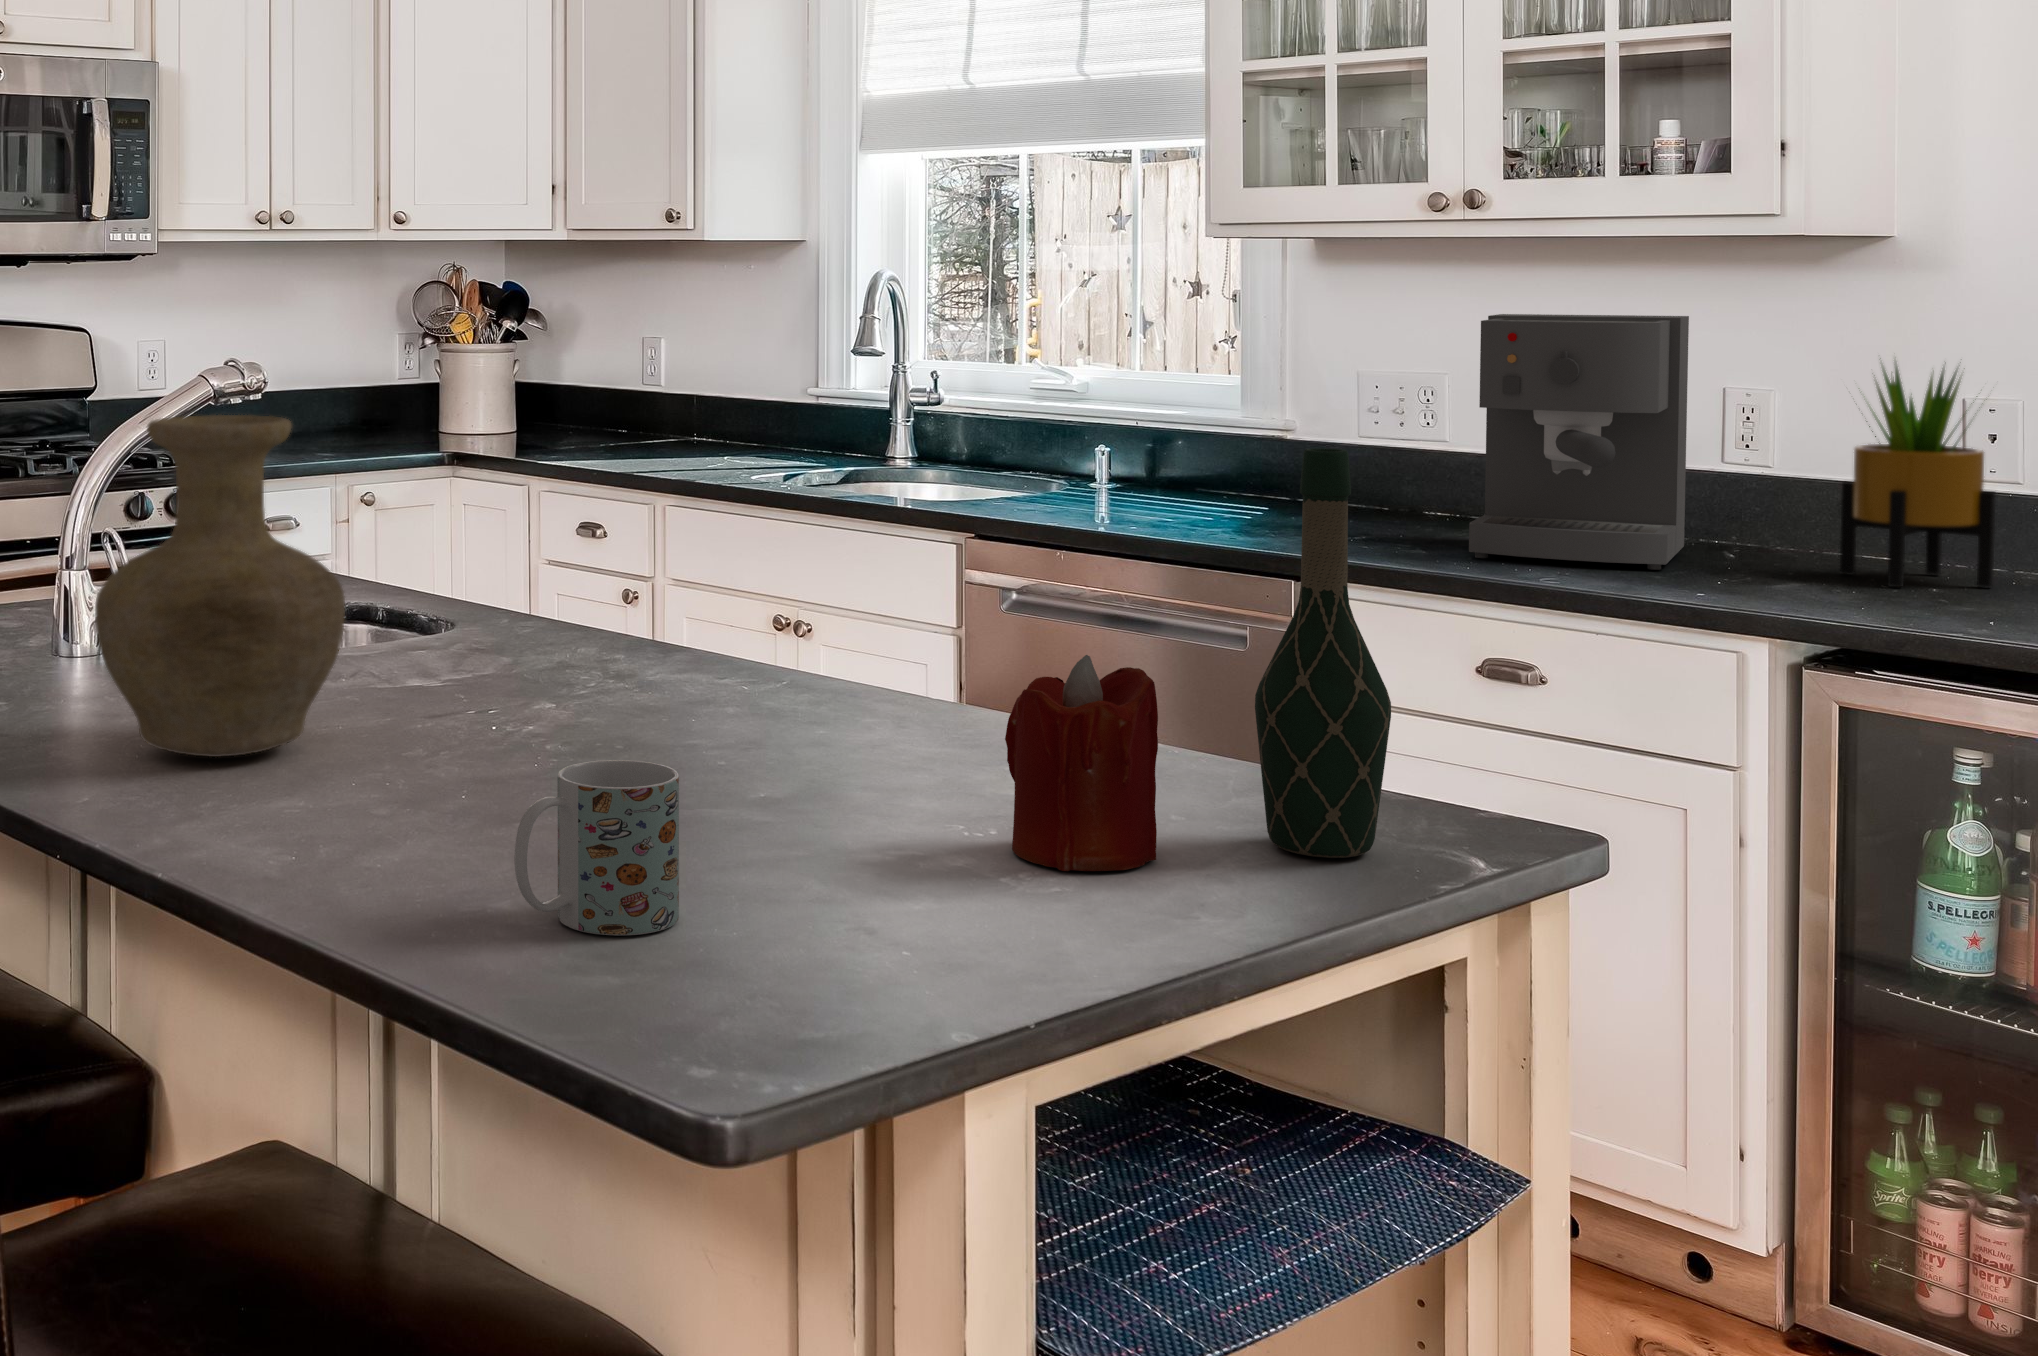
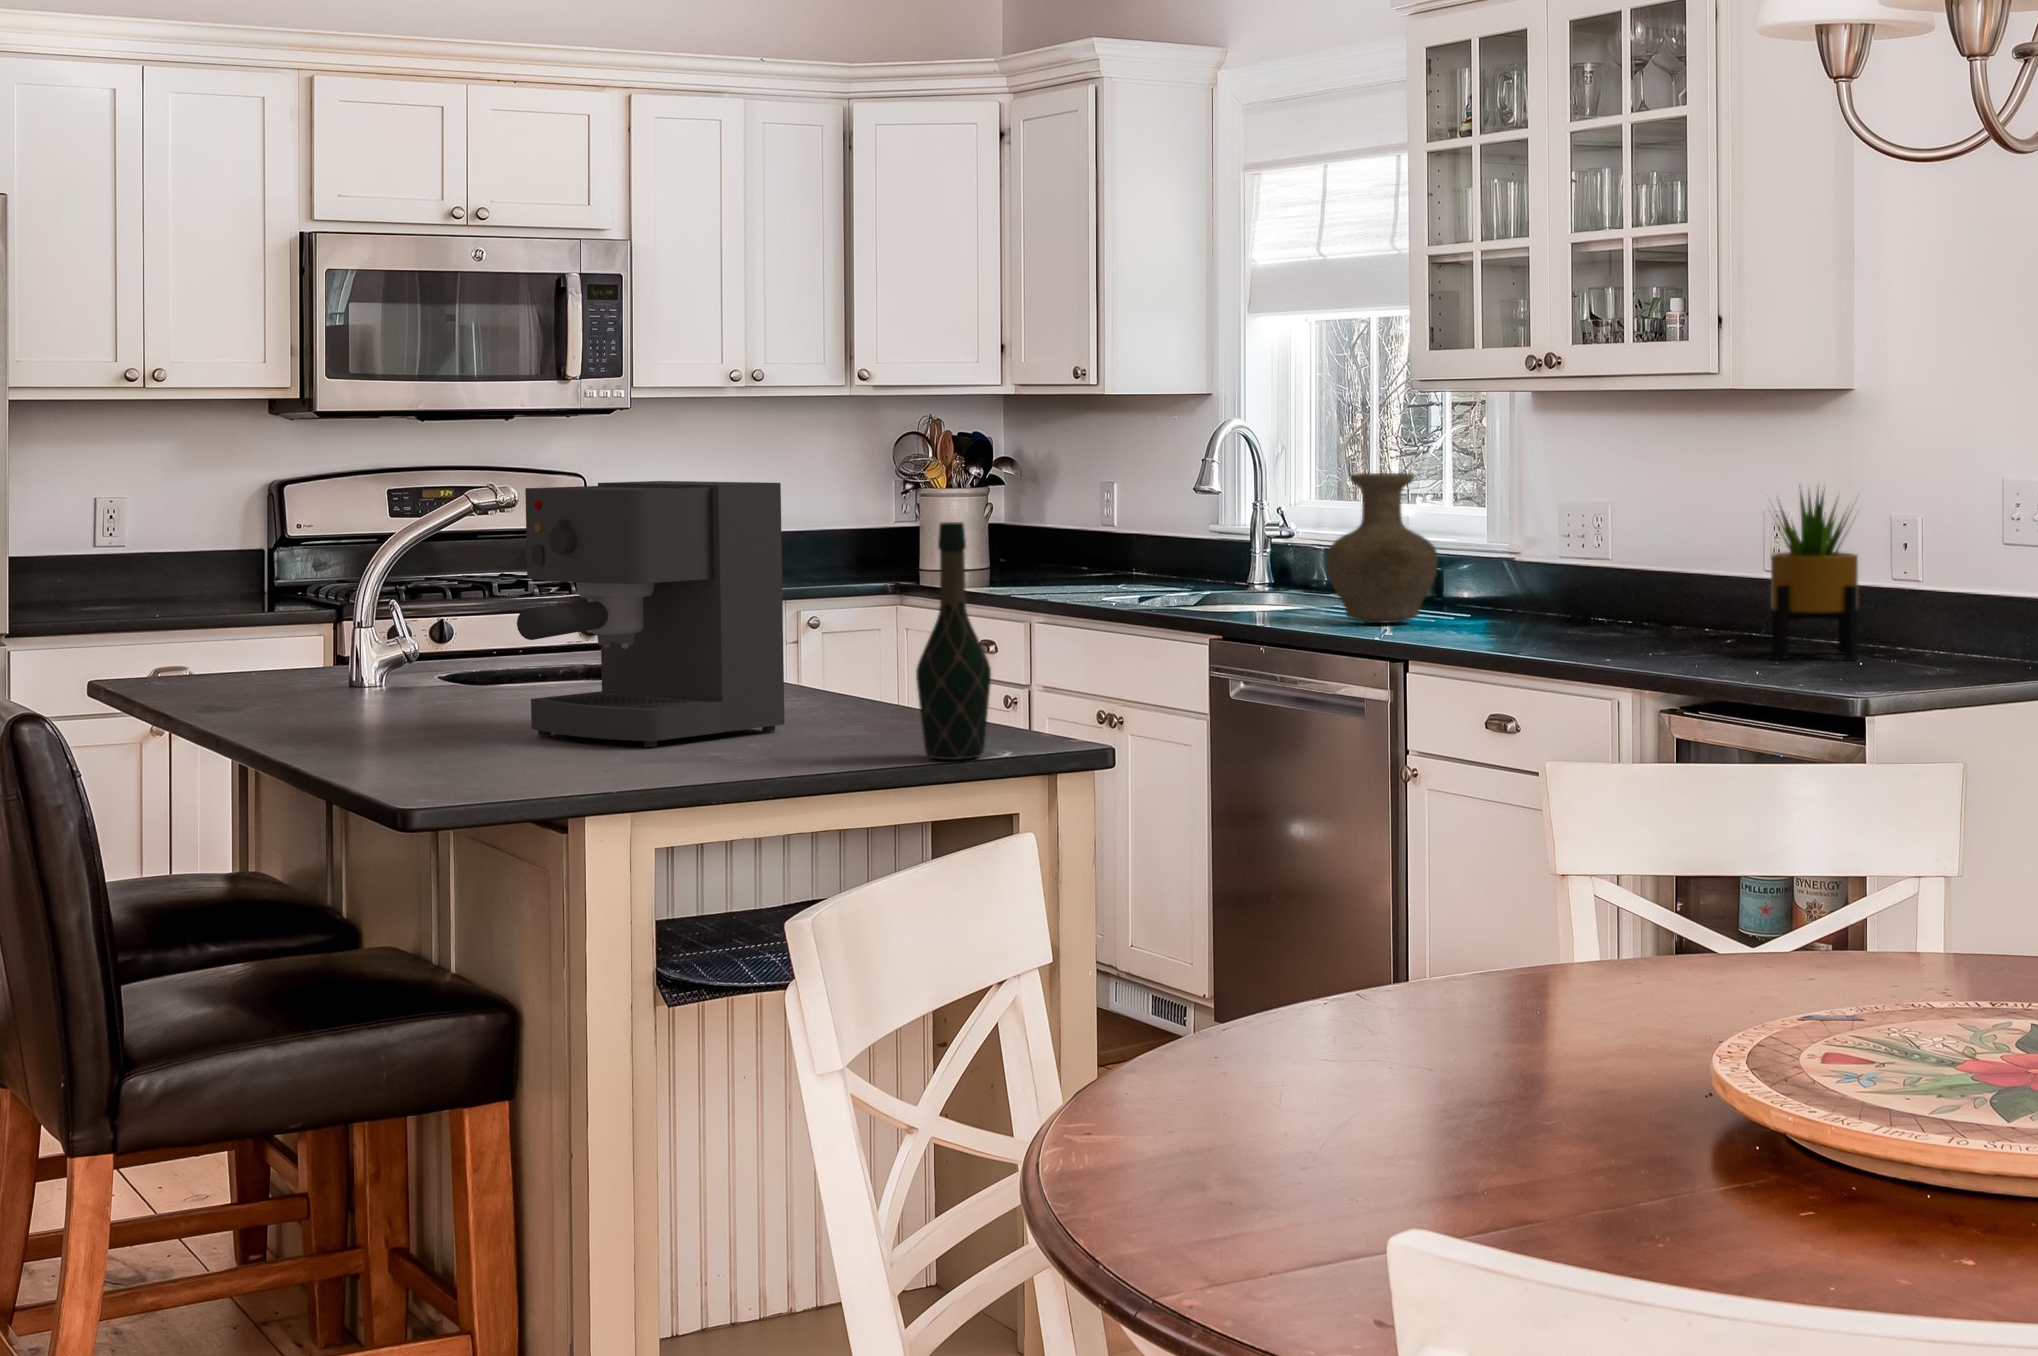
coffee maker: present [1469,314,1689,570] -> present [517,481,785,747]
vase: present [95,415,345,757] -> present [1326,473,1438,623]
candle: present [1005,655,1158,871] -> none [770,642,850,763]
mug: present [514,760,679,935] -> none [430,691,532,778]

